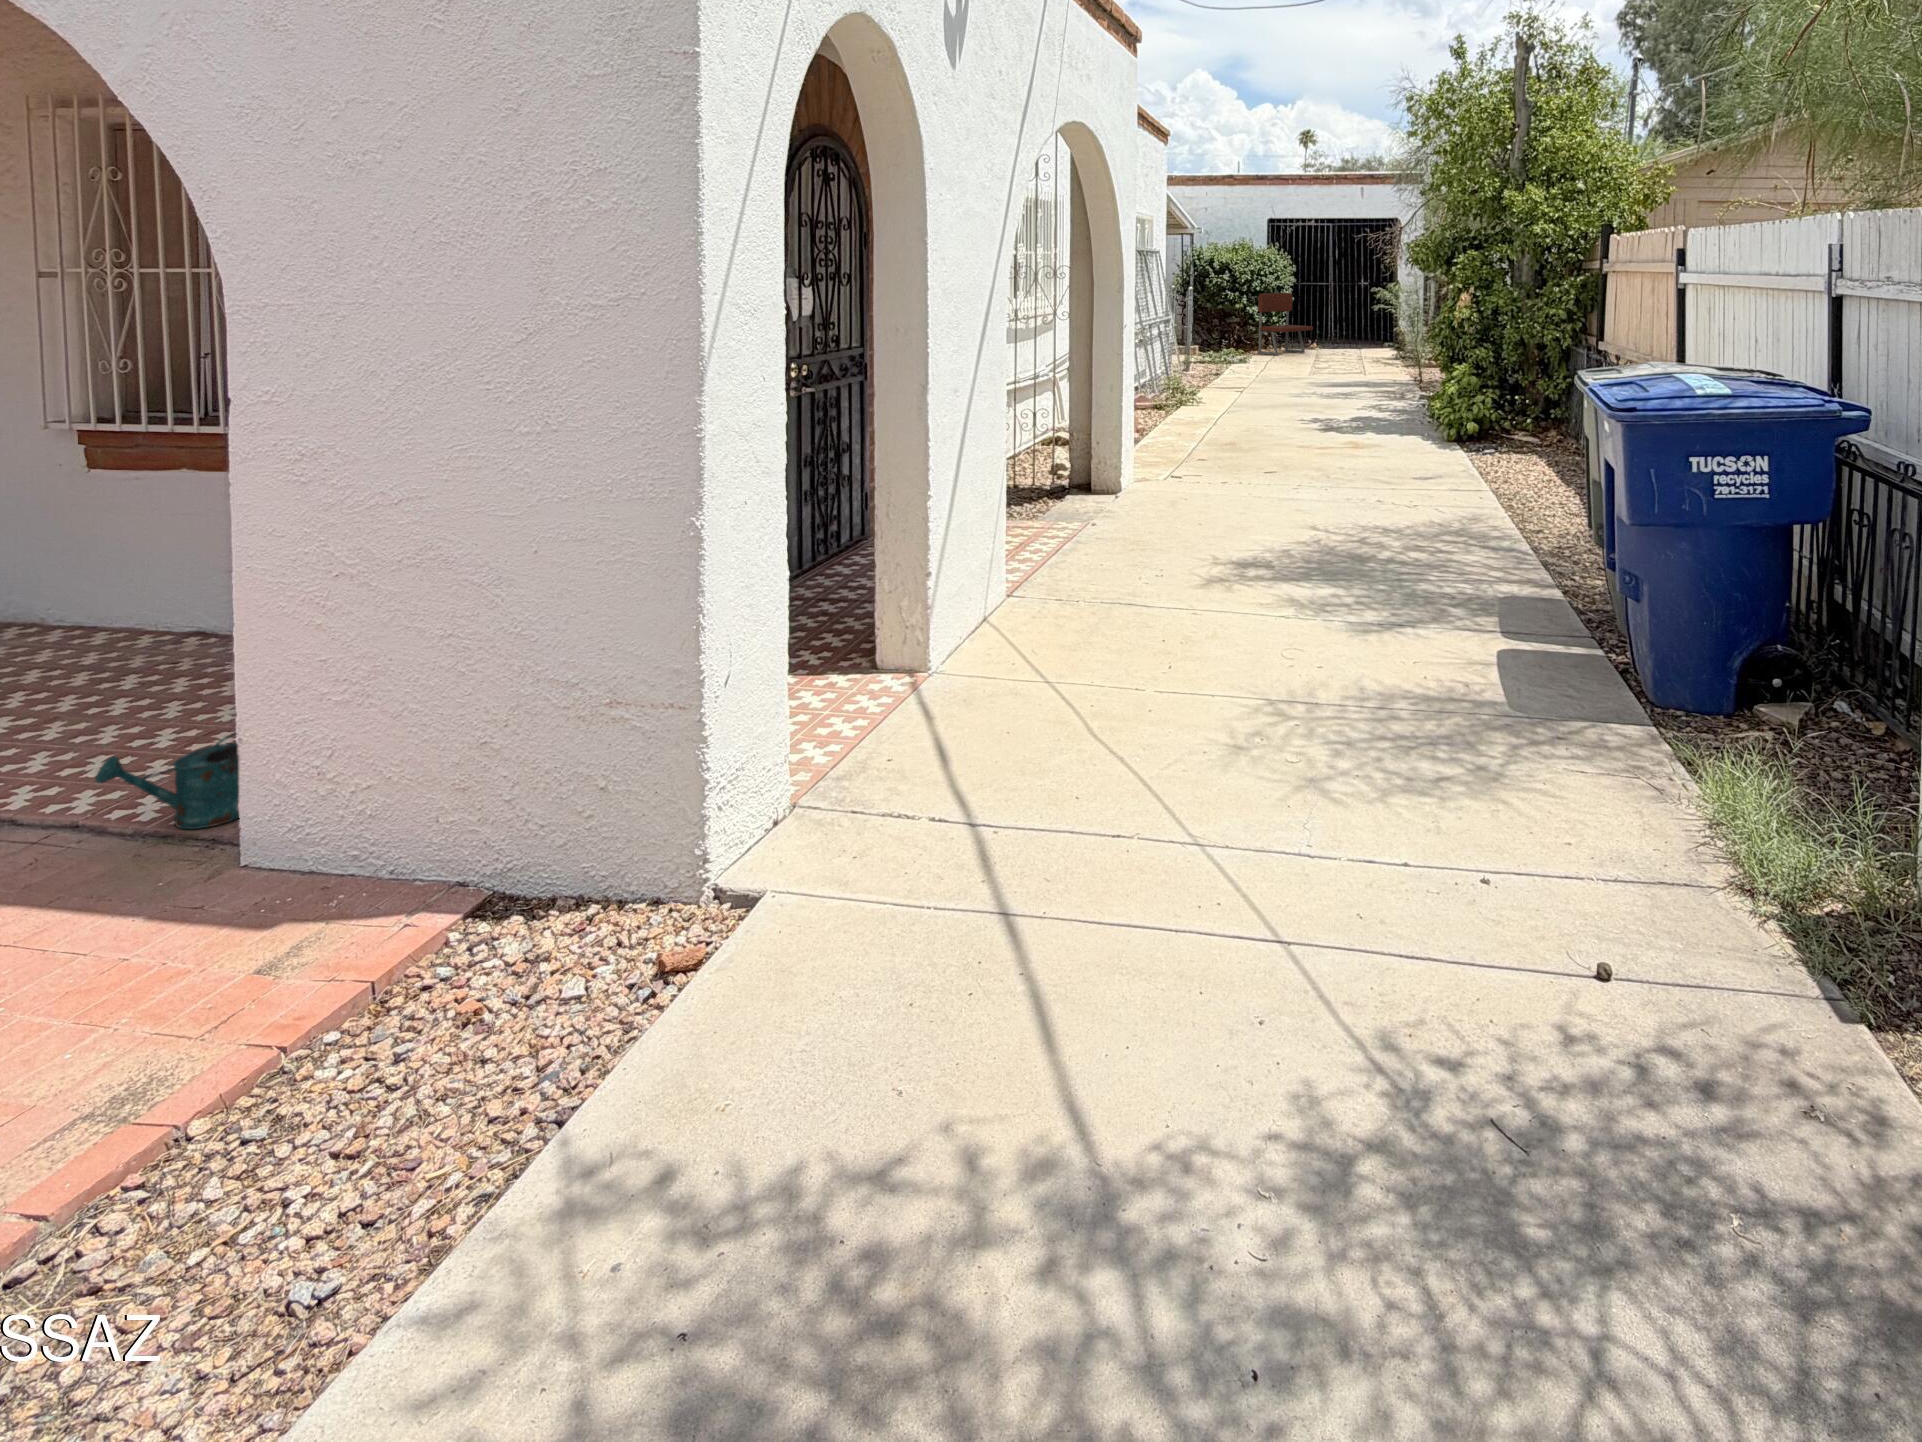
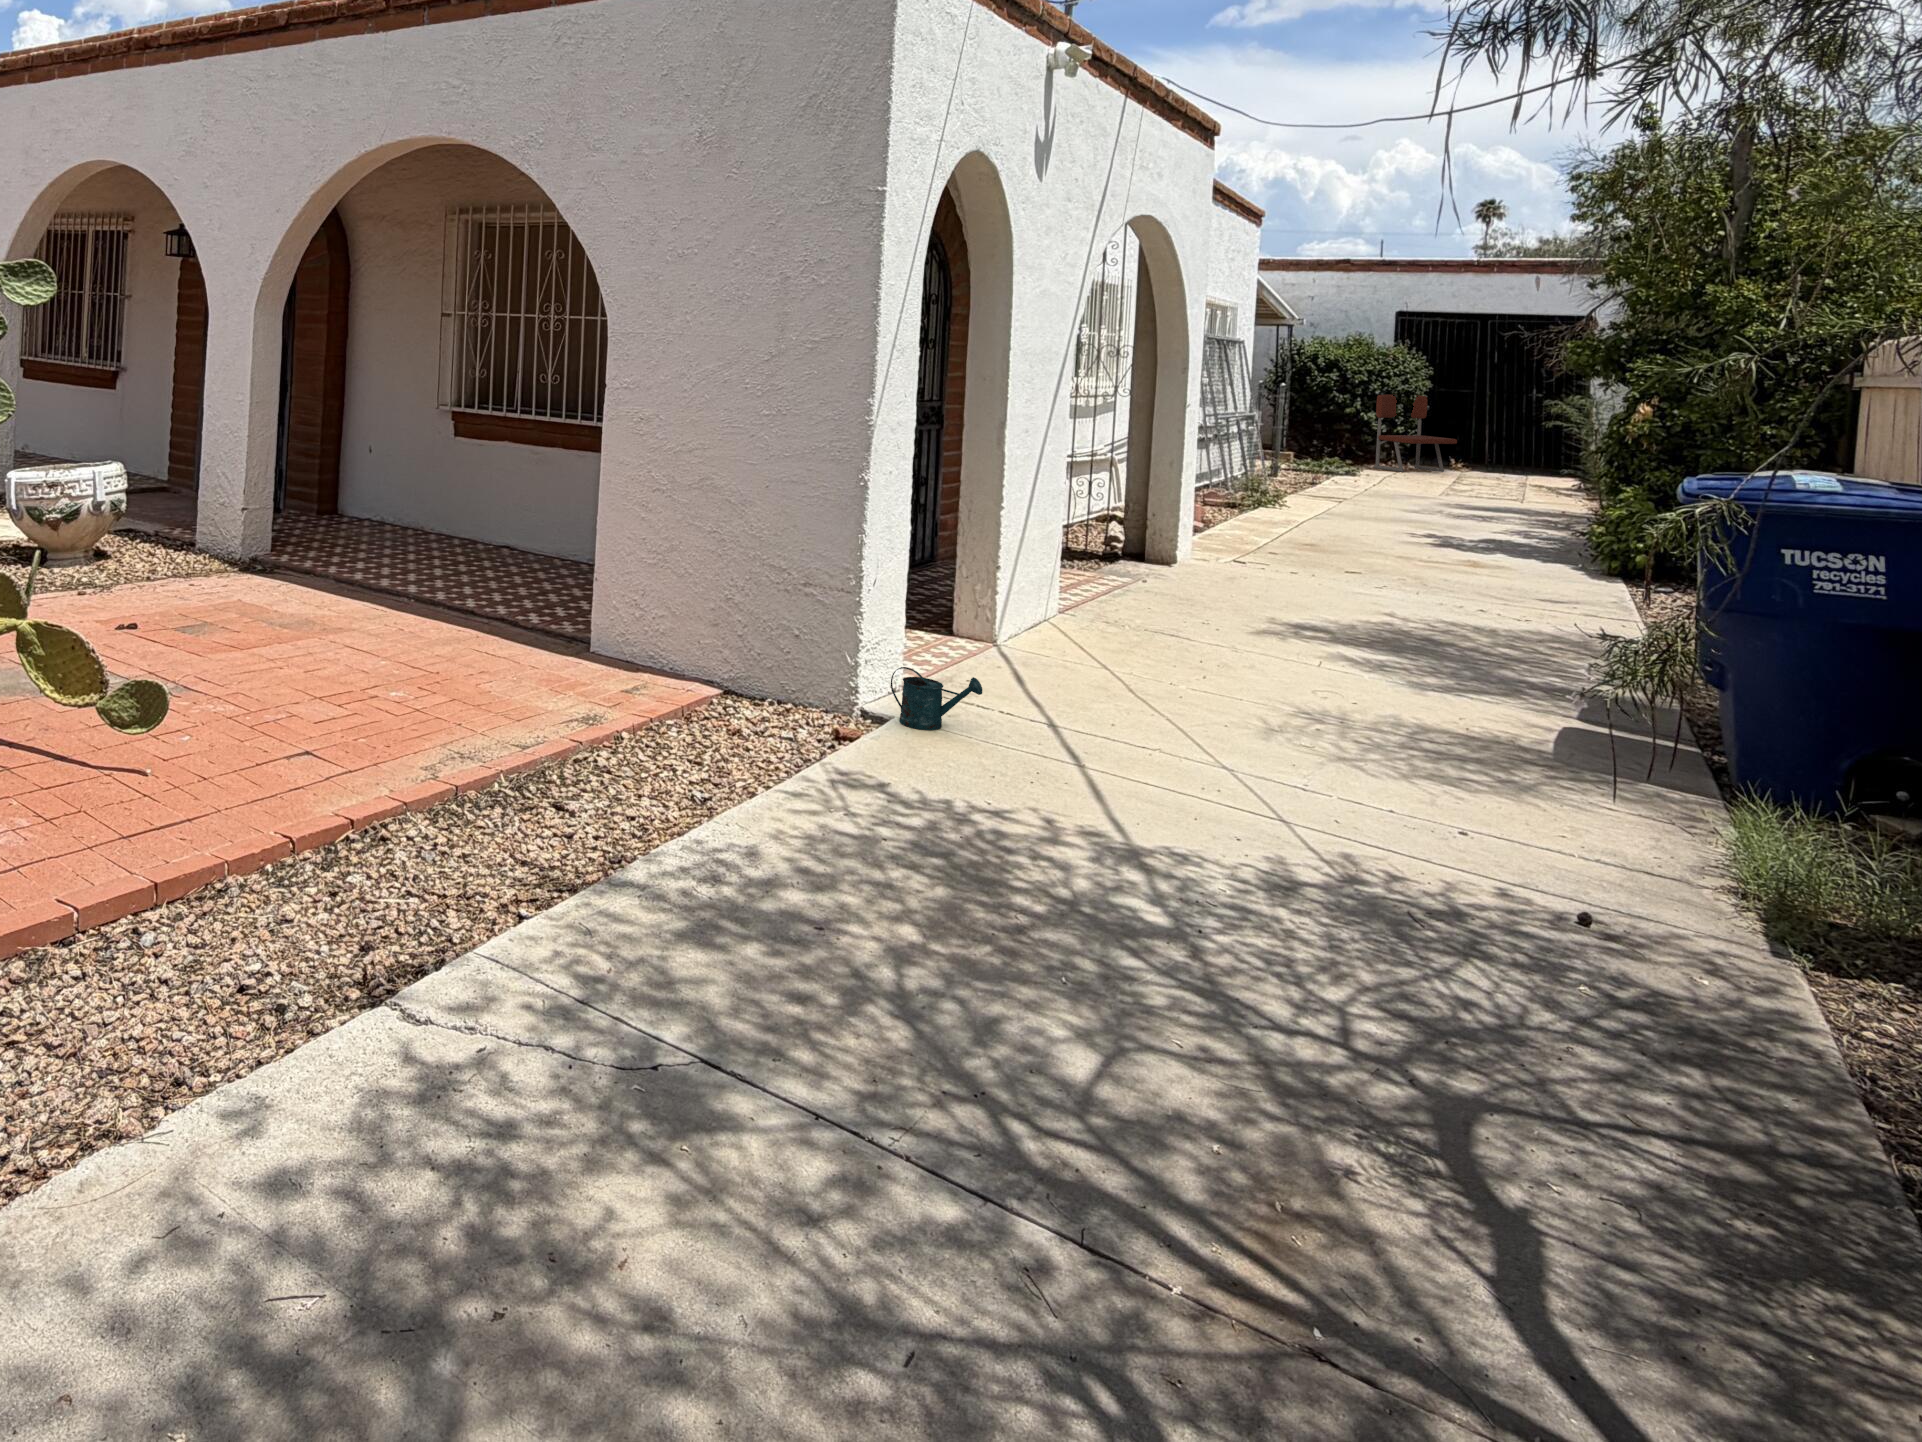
watering can: present [95,732,239,829] -> present [891,667,982,730]

